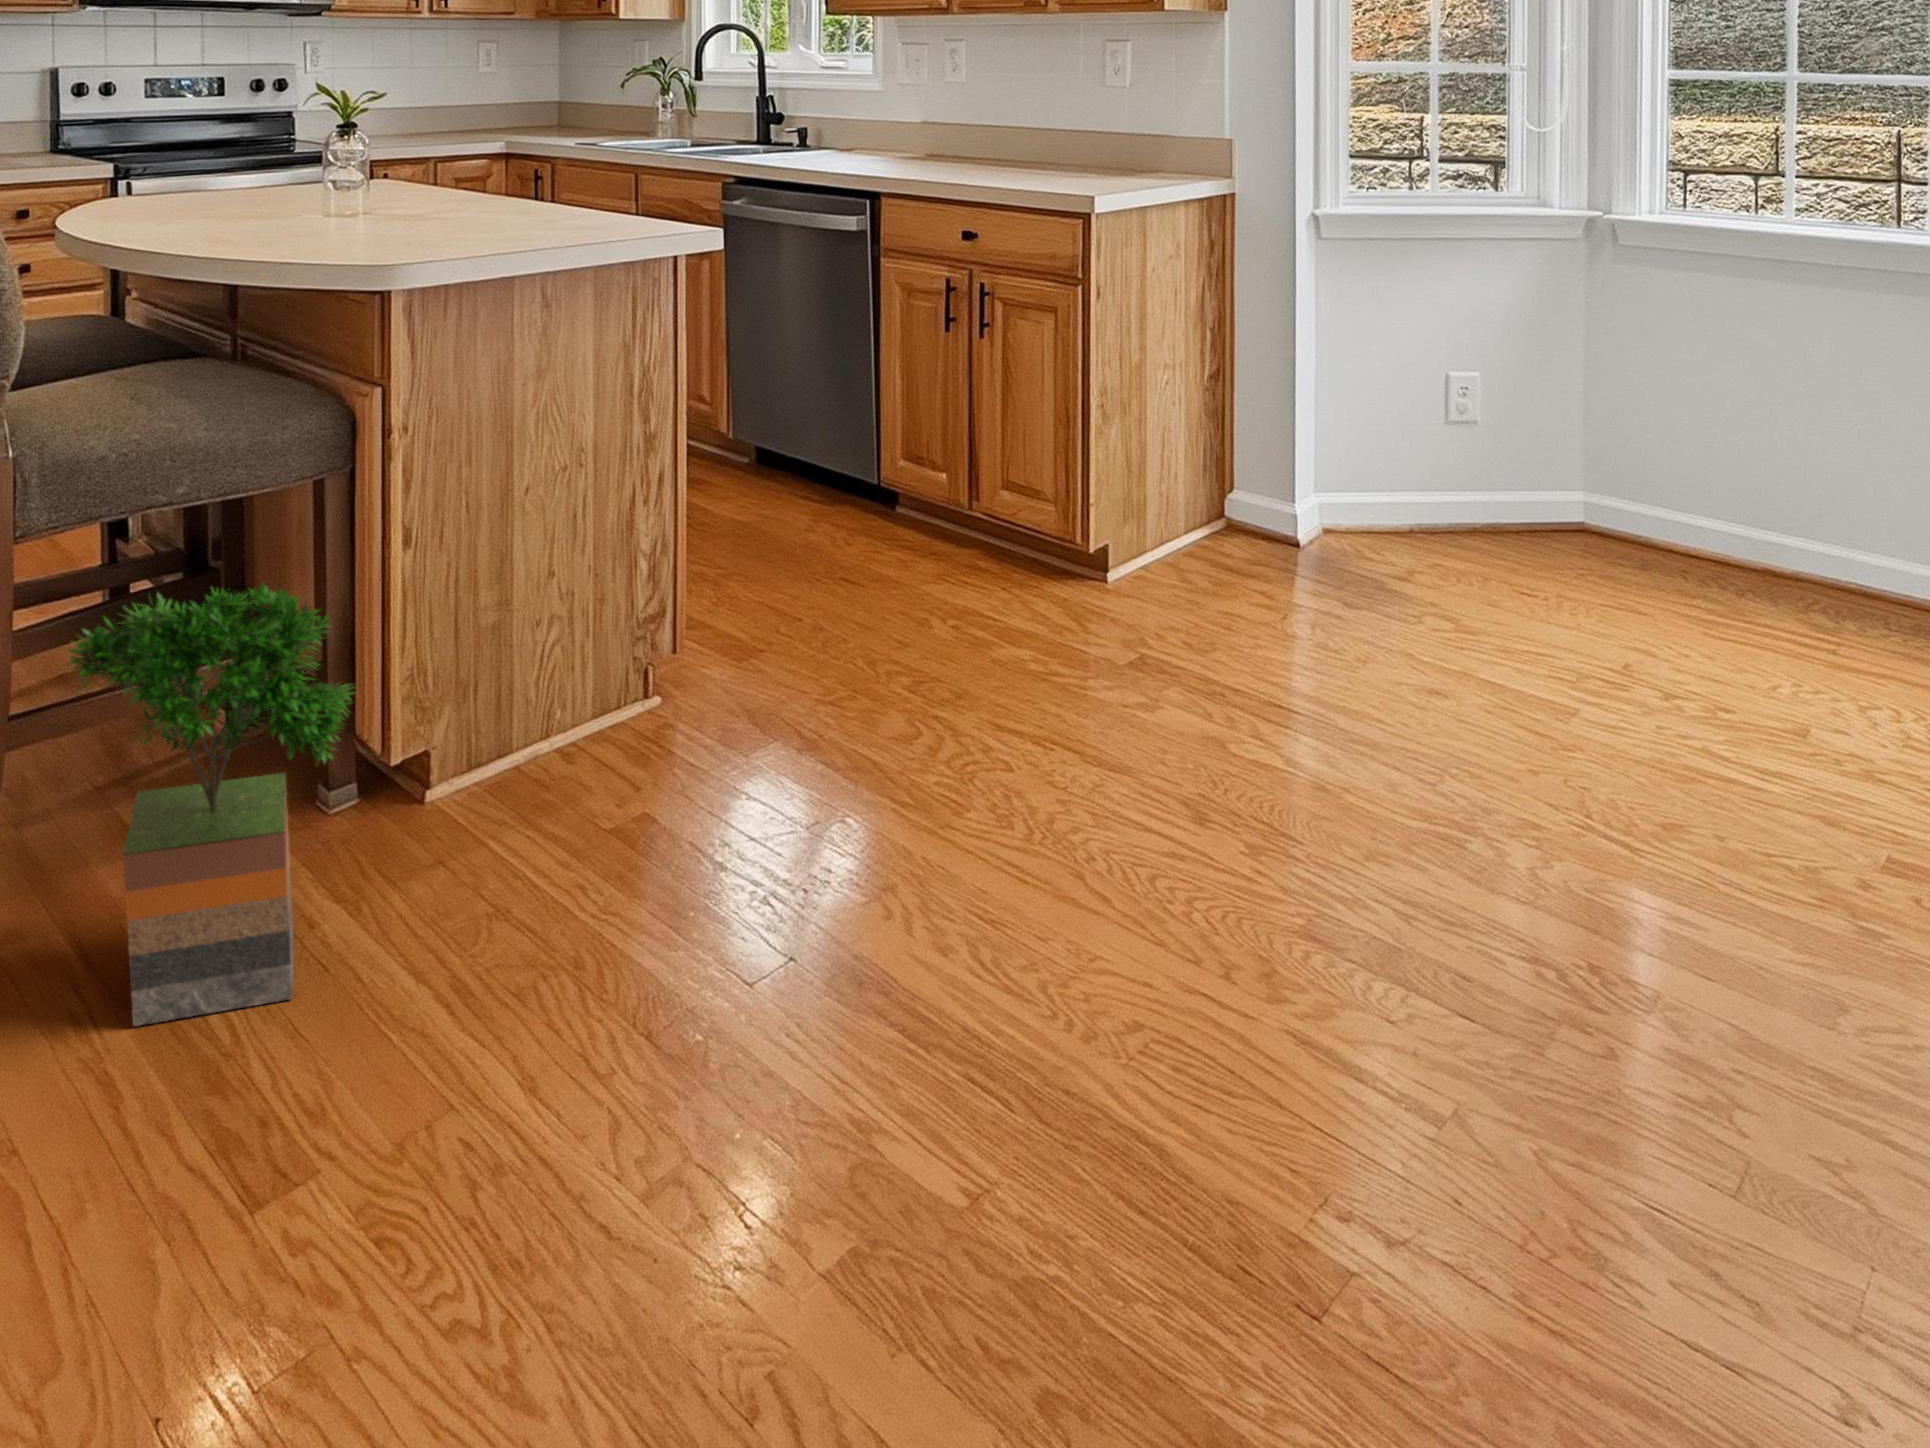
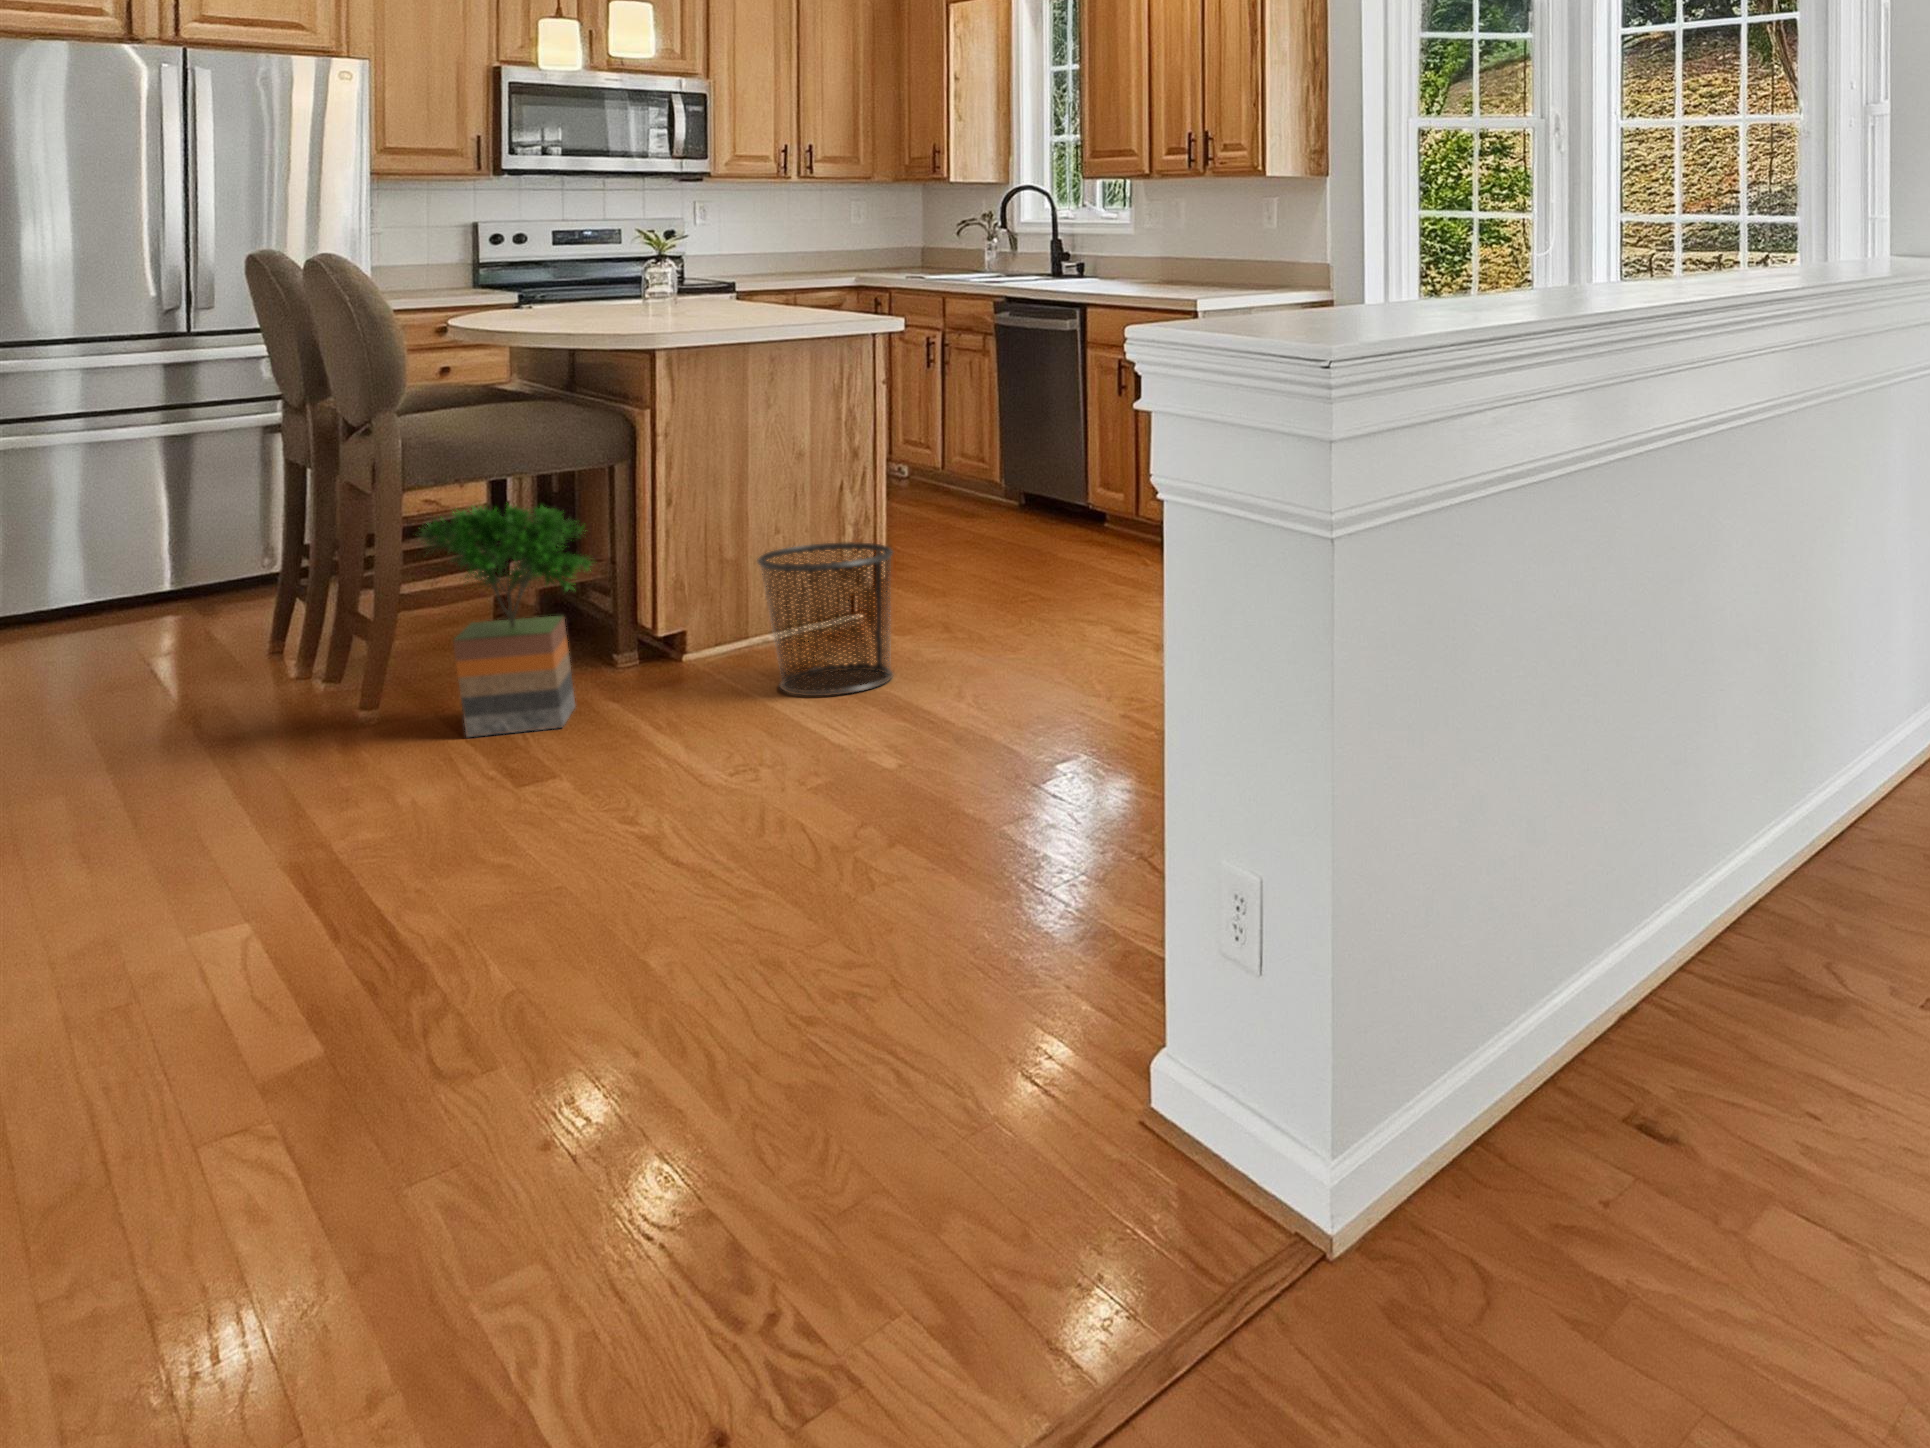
trash can: none [592,618,807,910] -> present [757,542,893,696]

